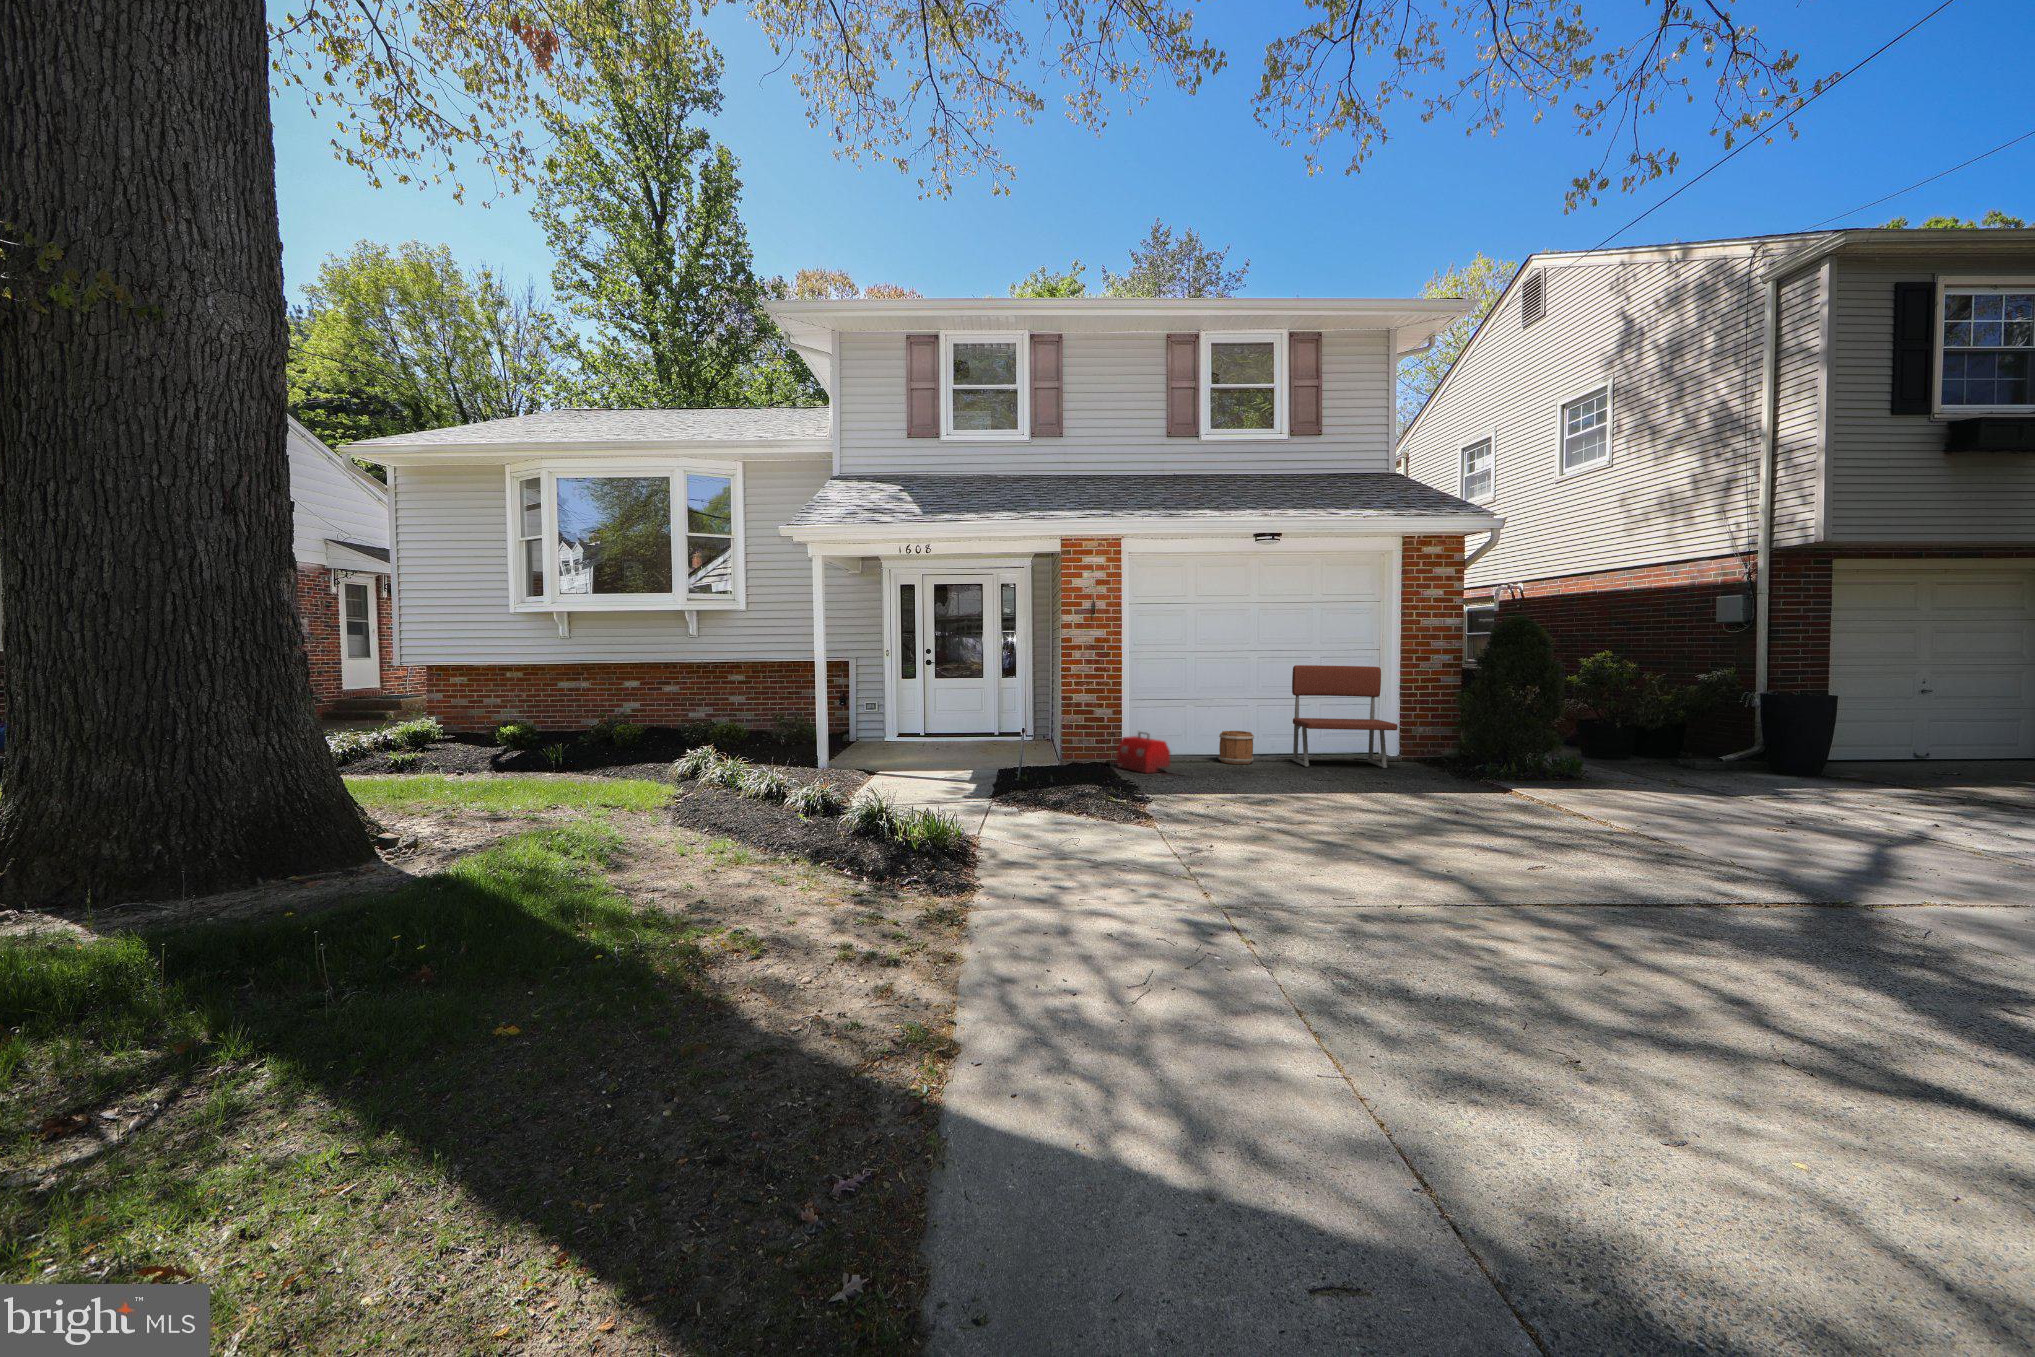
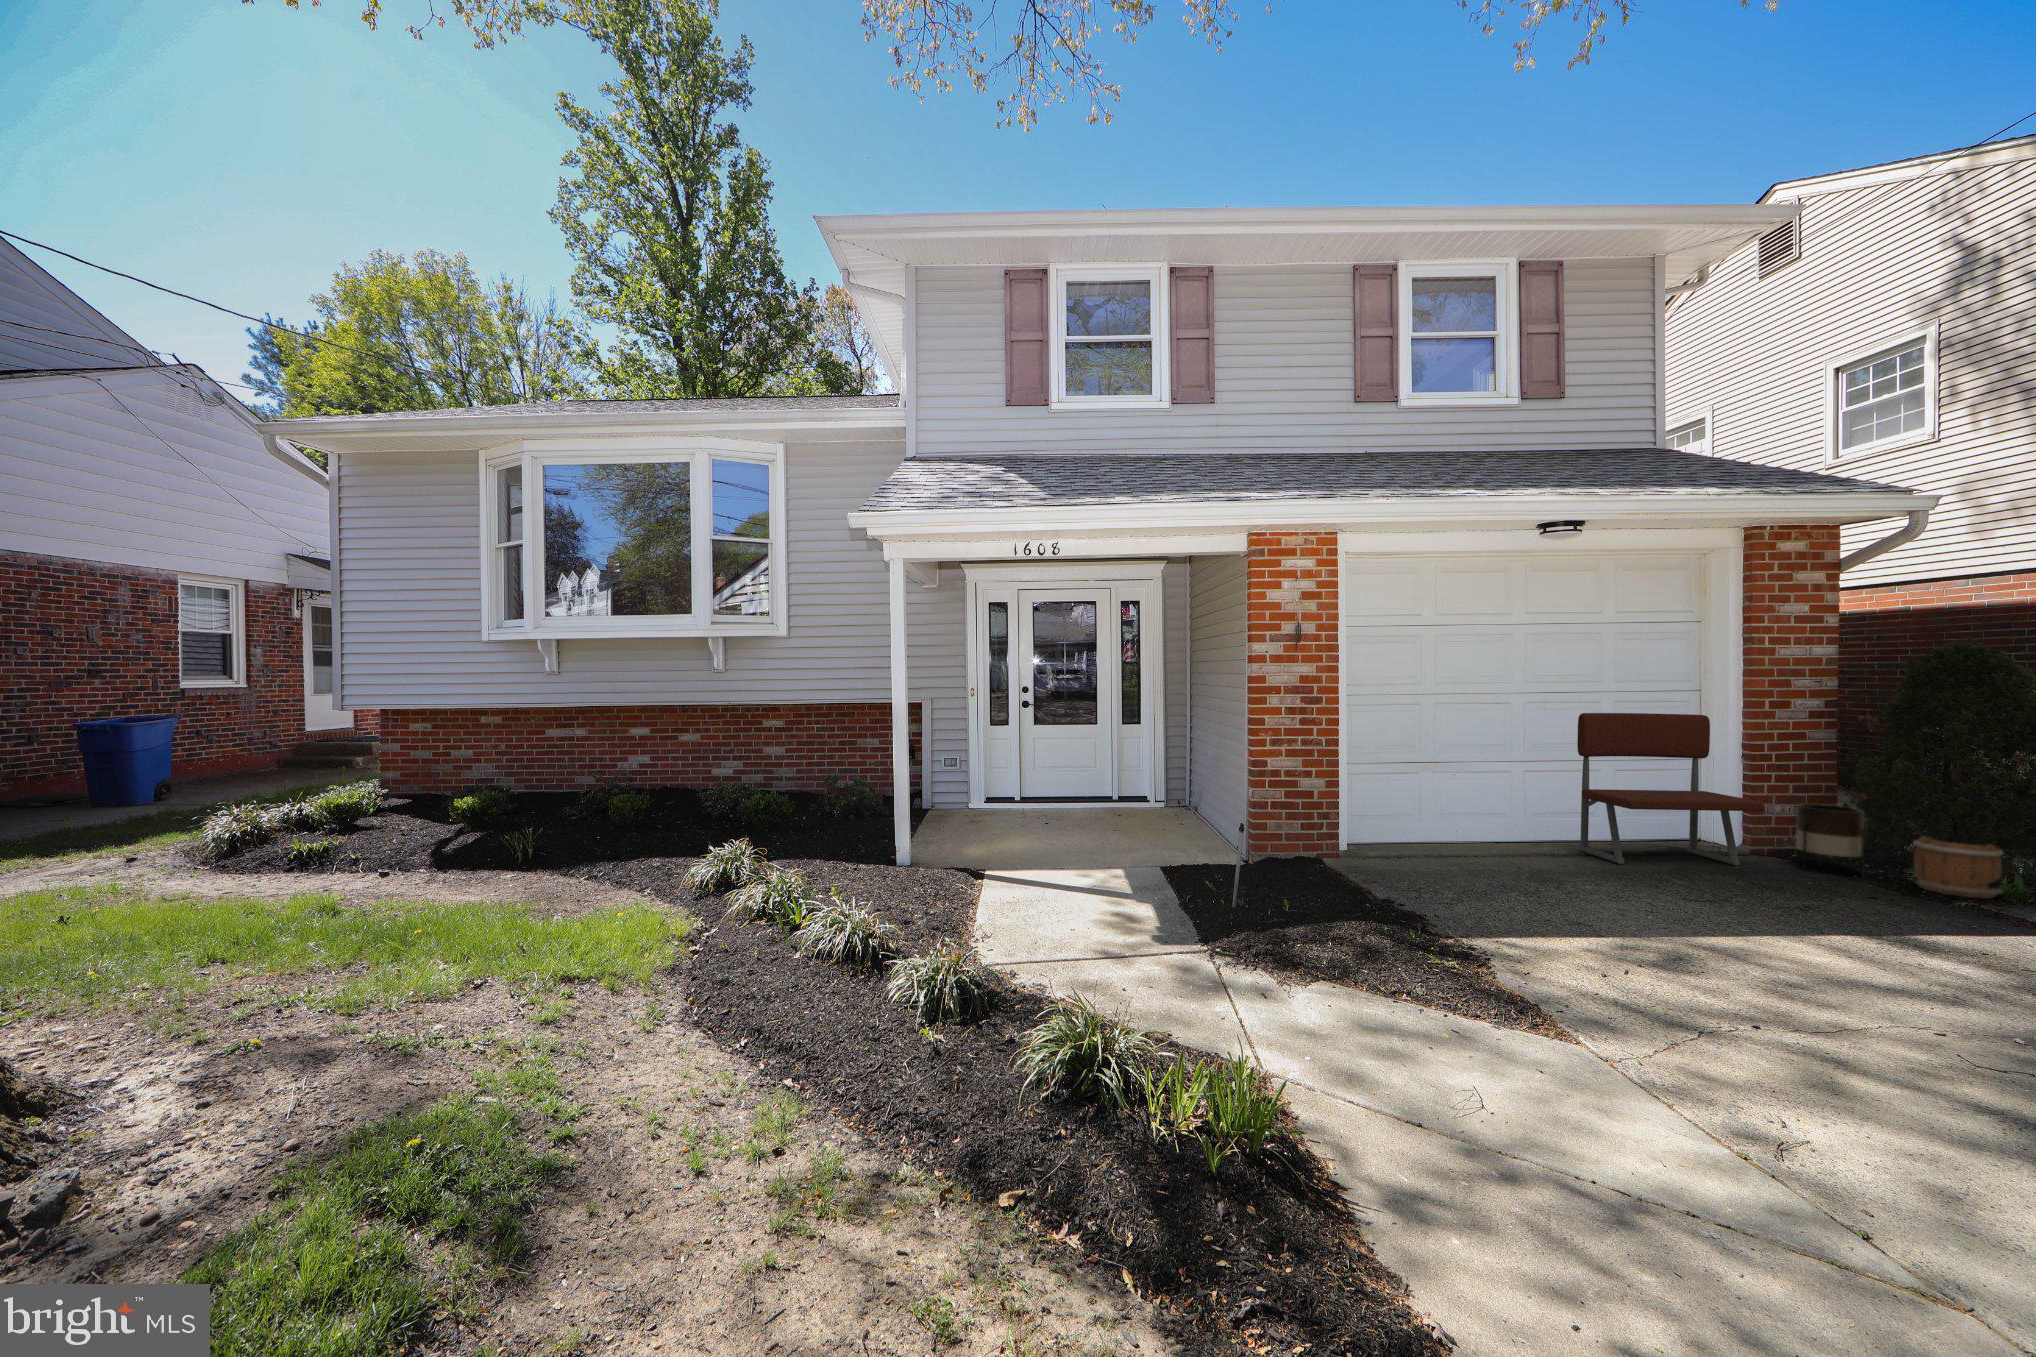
planter: none [1424,727,1460,773] -> present [1796,804,1865,876]
bucket: present [1218,731,1254,764] -> present [1914,837,2003,899]
toolbox: present [1117,732,1170,773] -> none [1333,811,1421,878]

